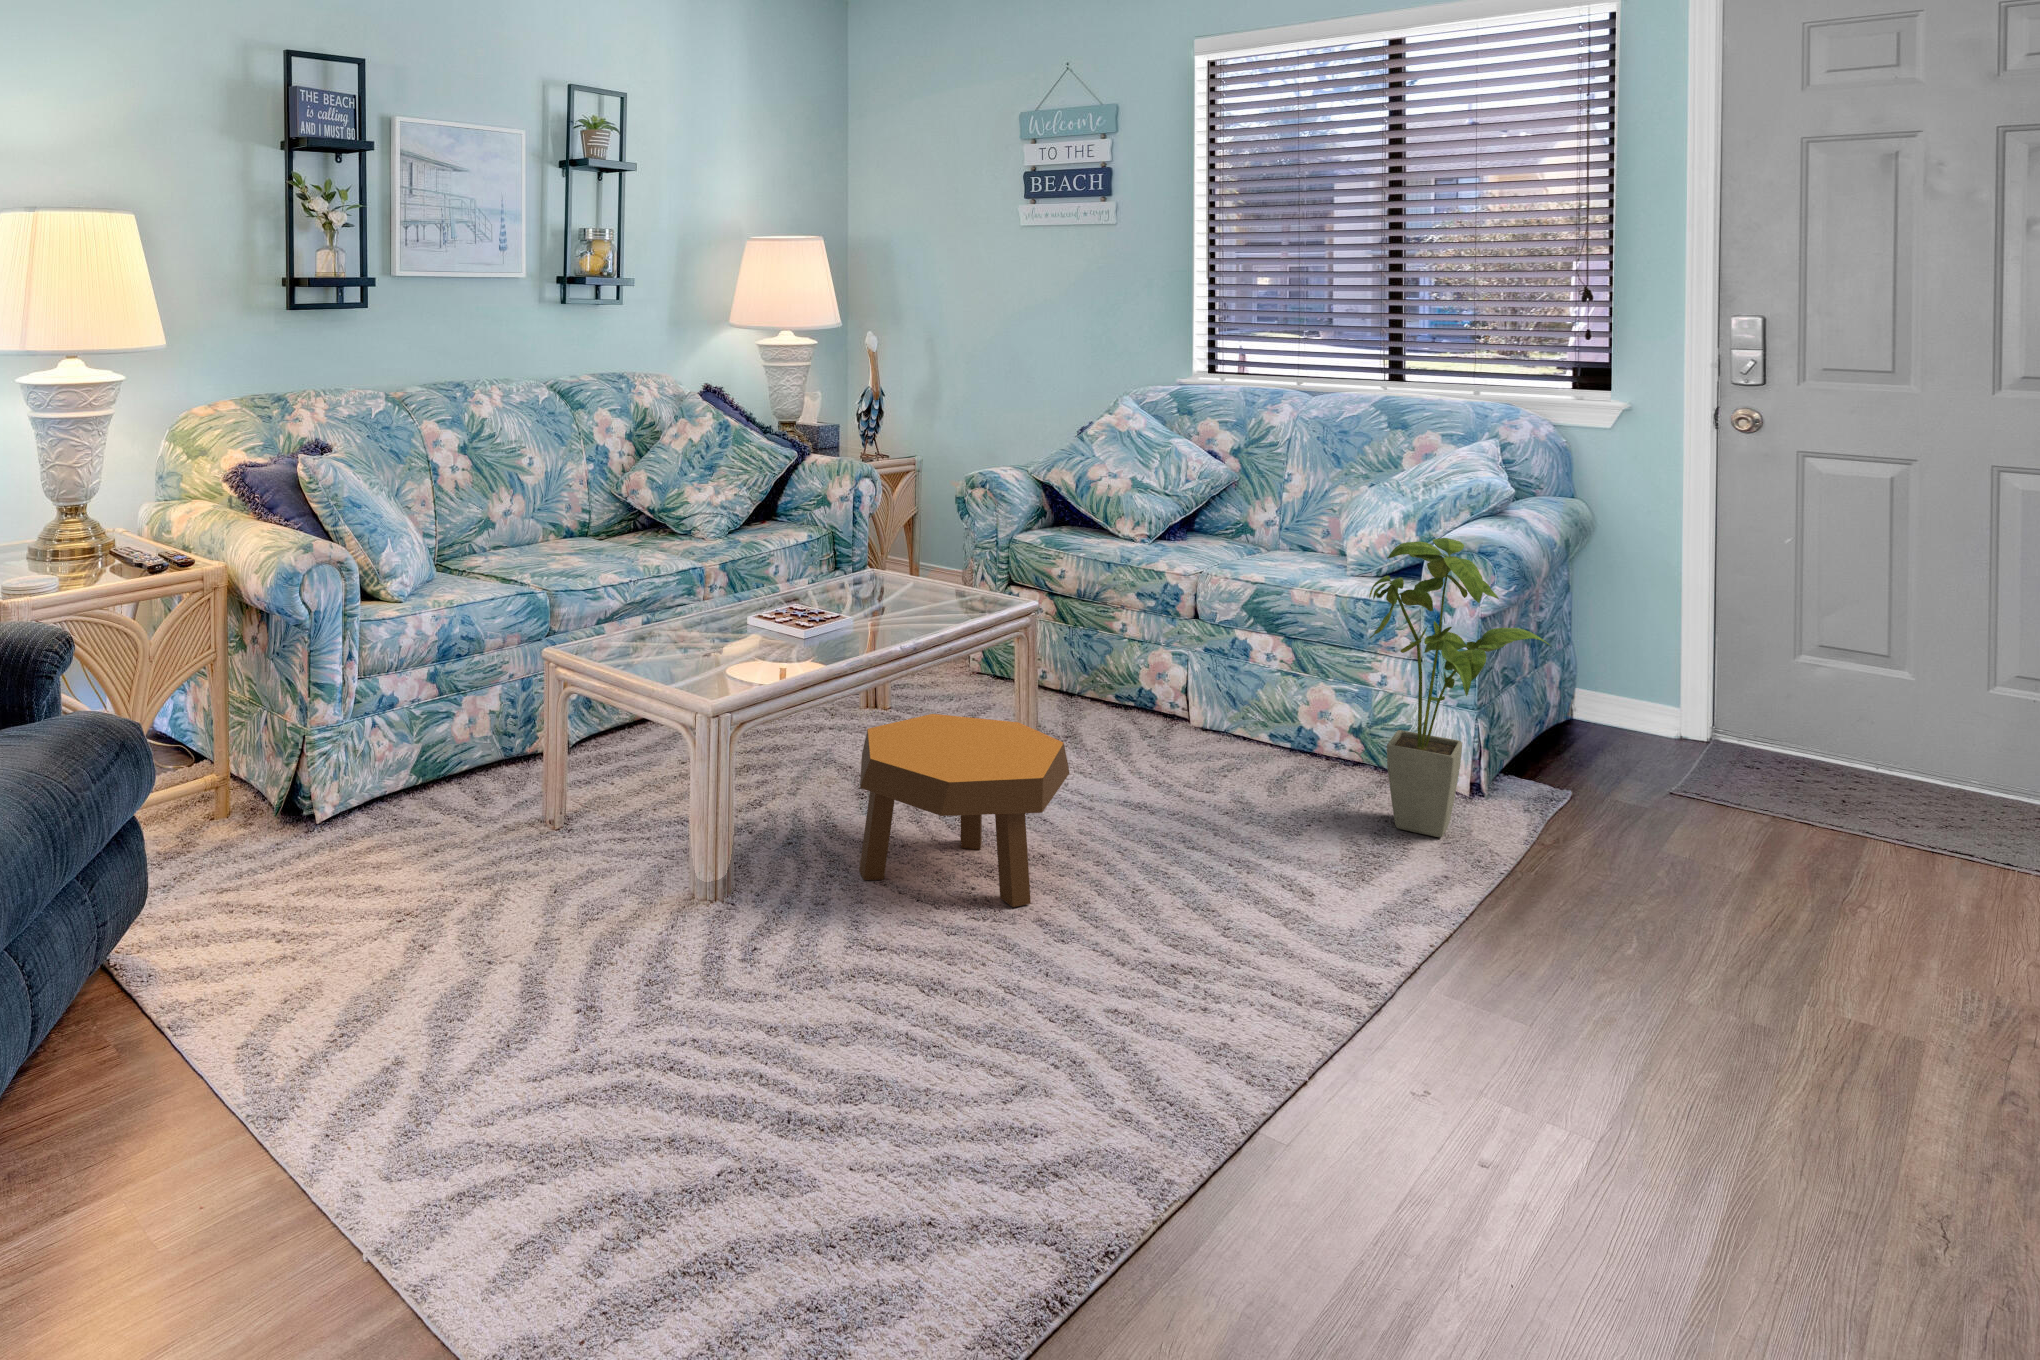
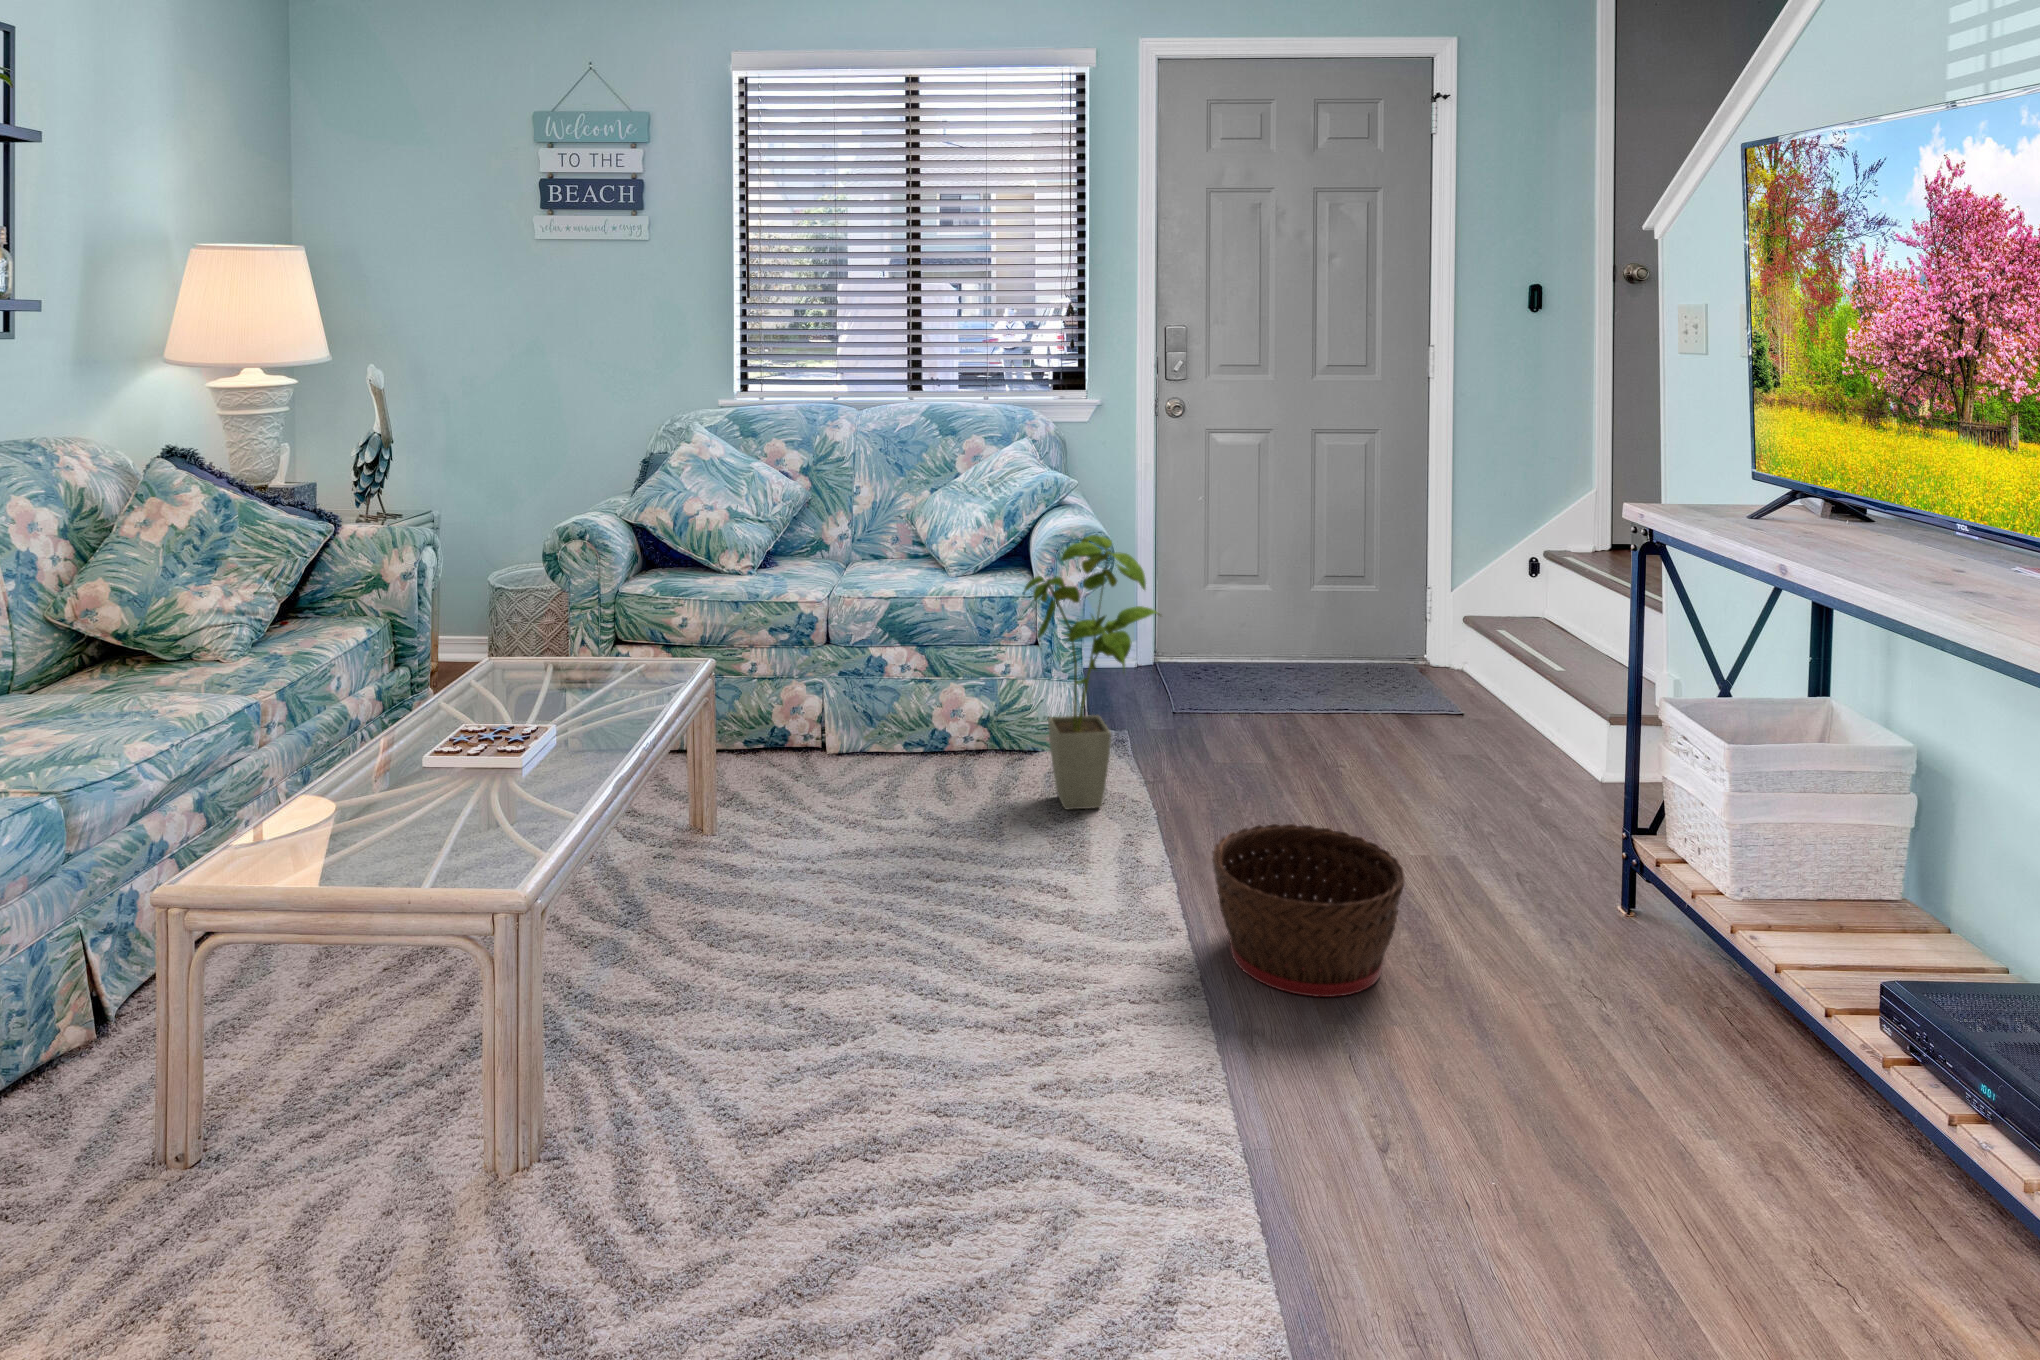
footstool: present [859,714,1069,907] -> none [633,808,892,1064]
basket: none [1412,863,1658,1062] -> present [1212,824,1405,997]

